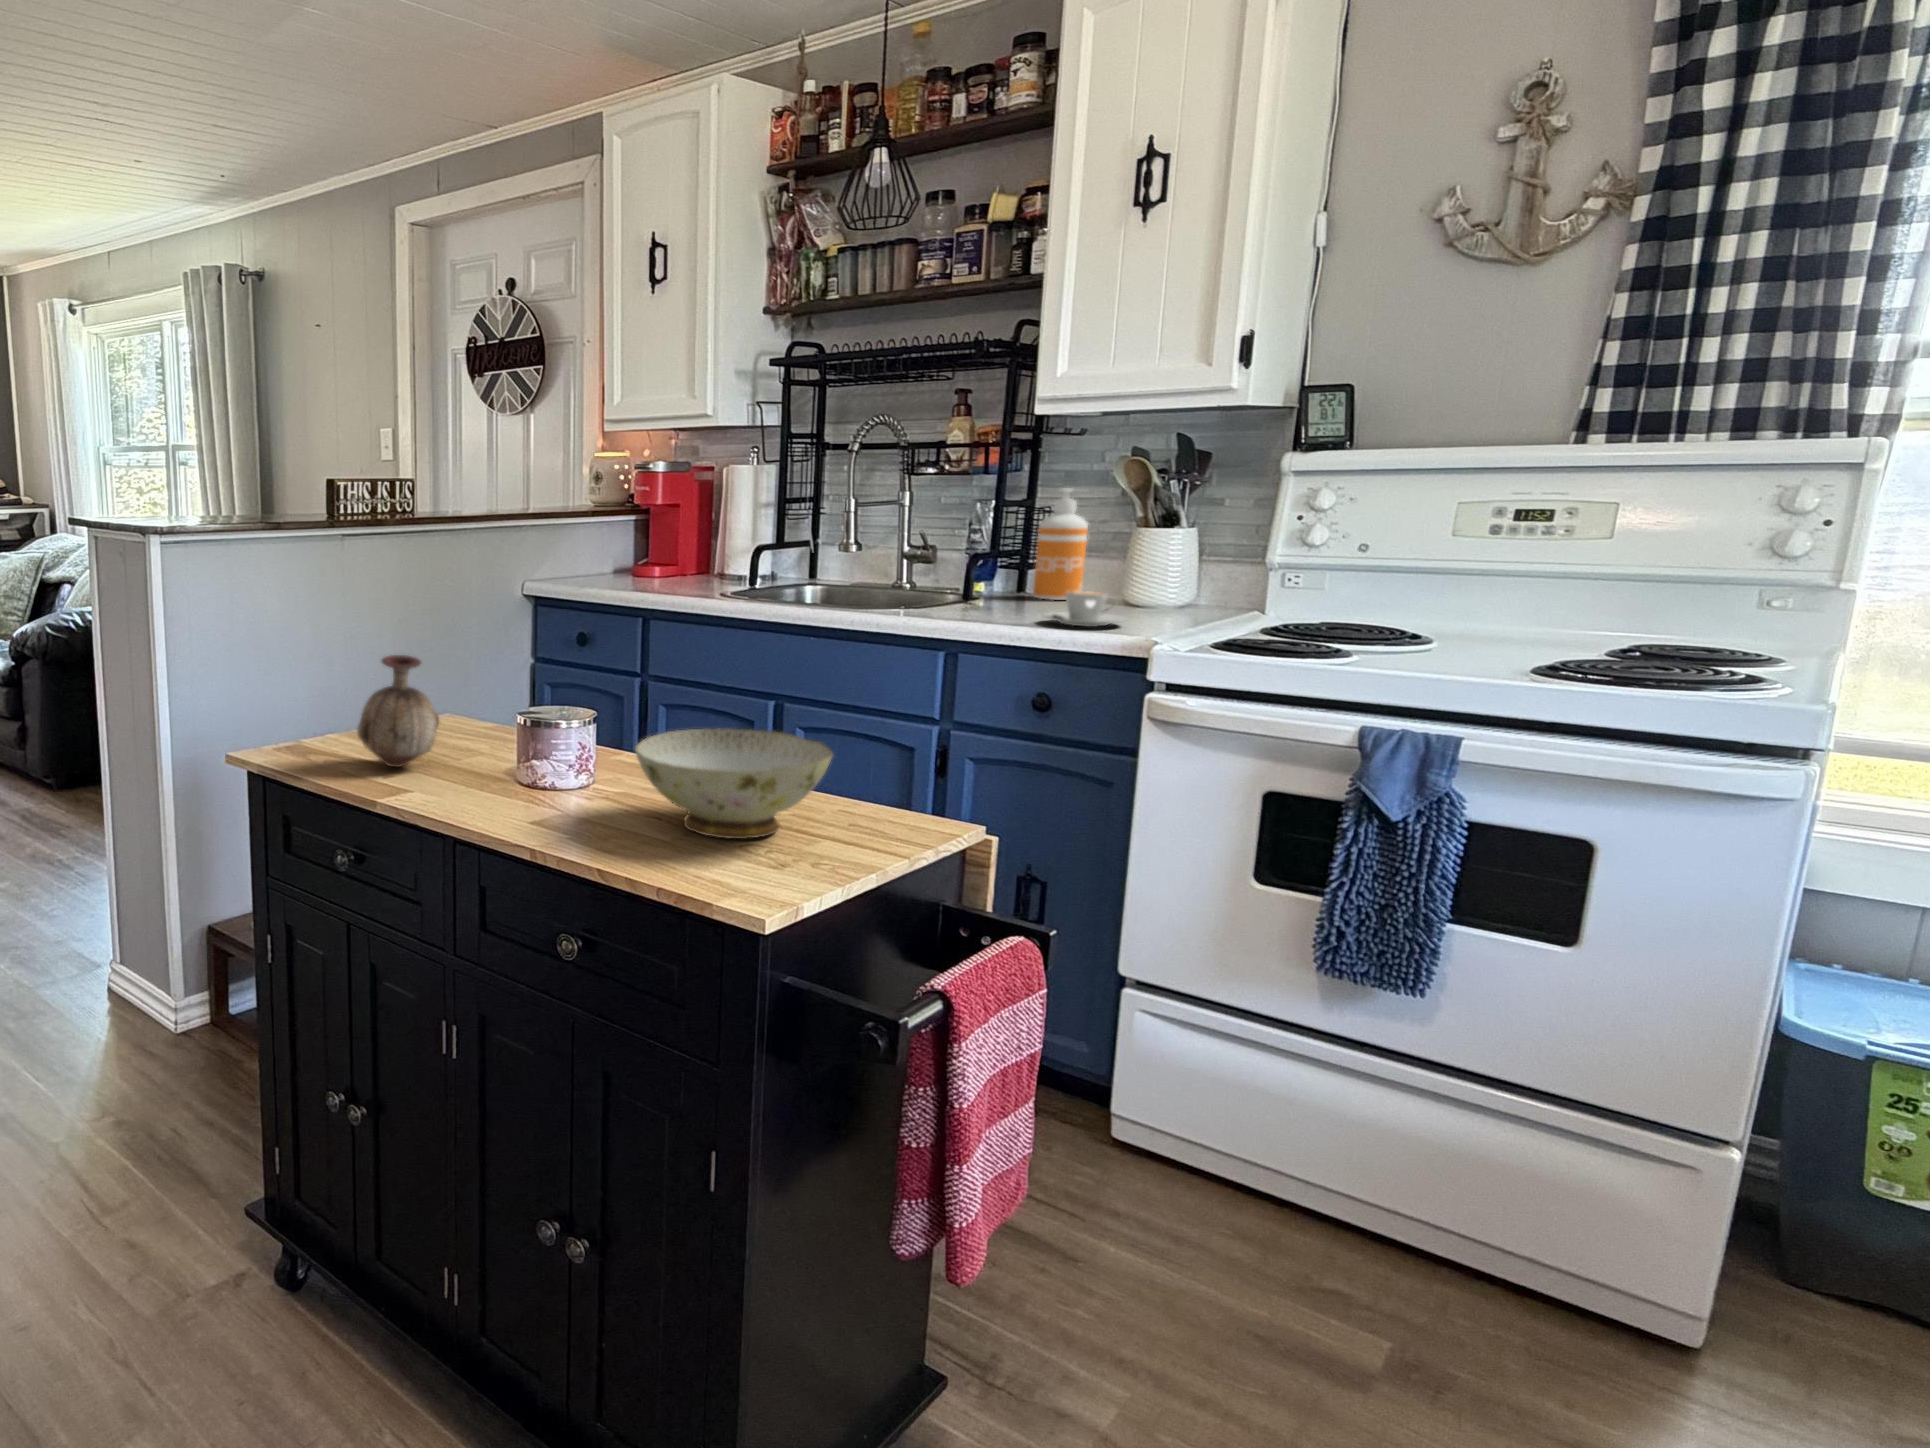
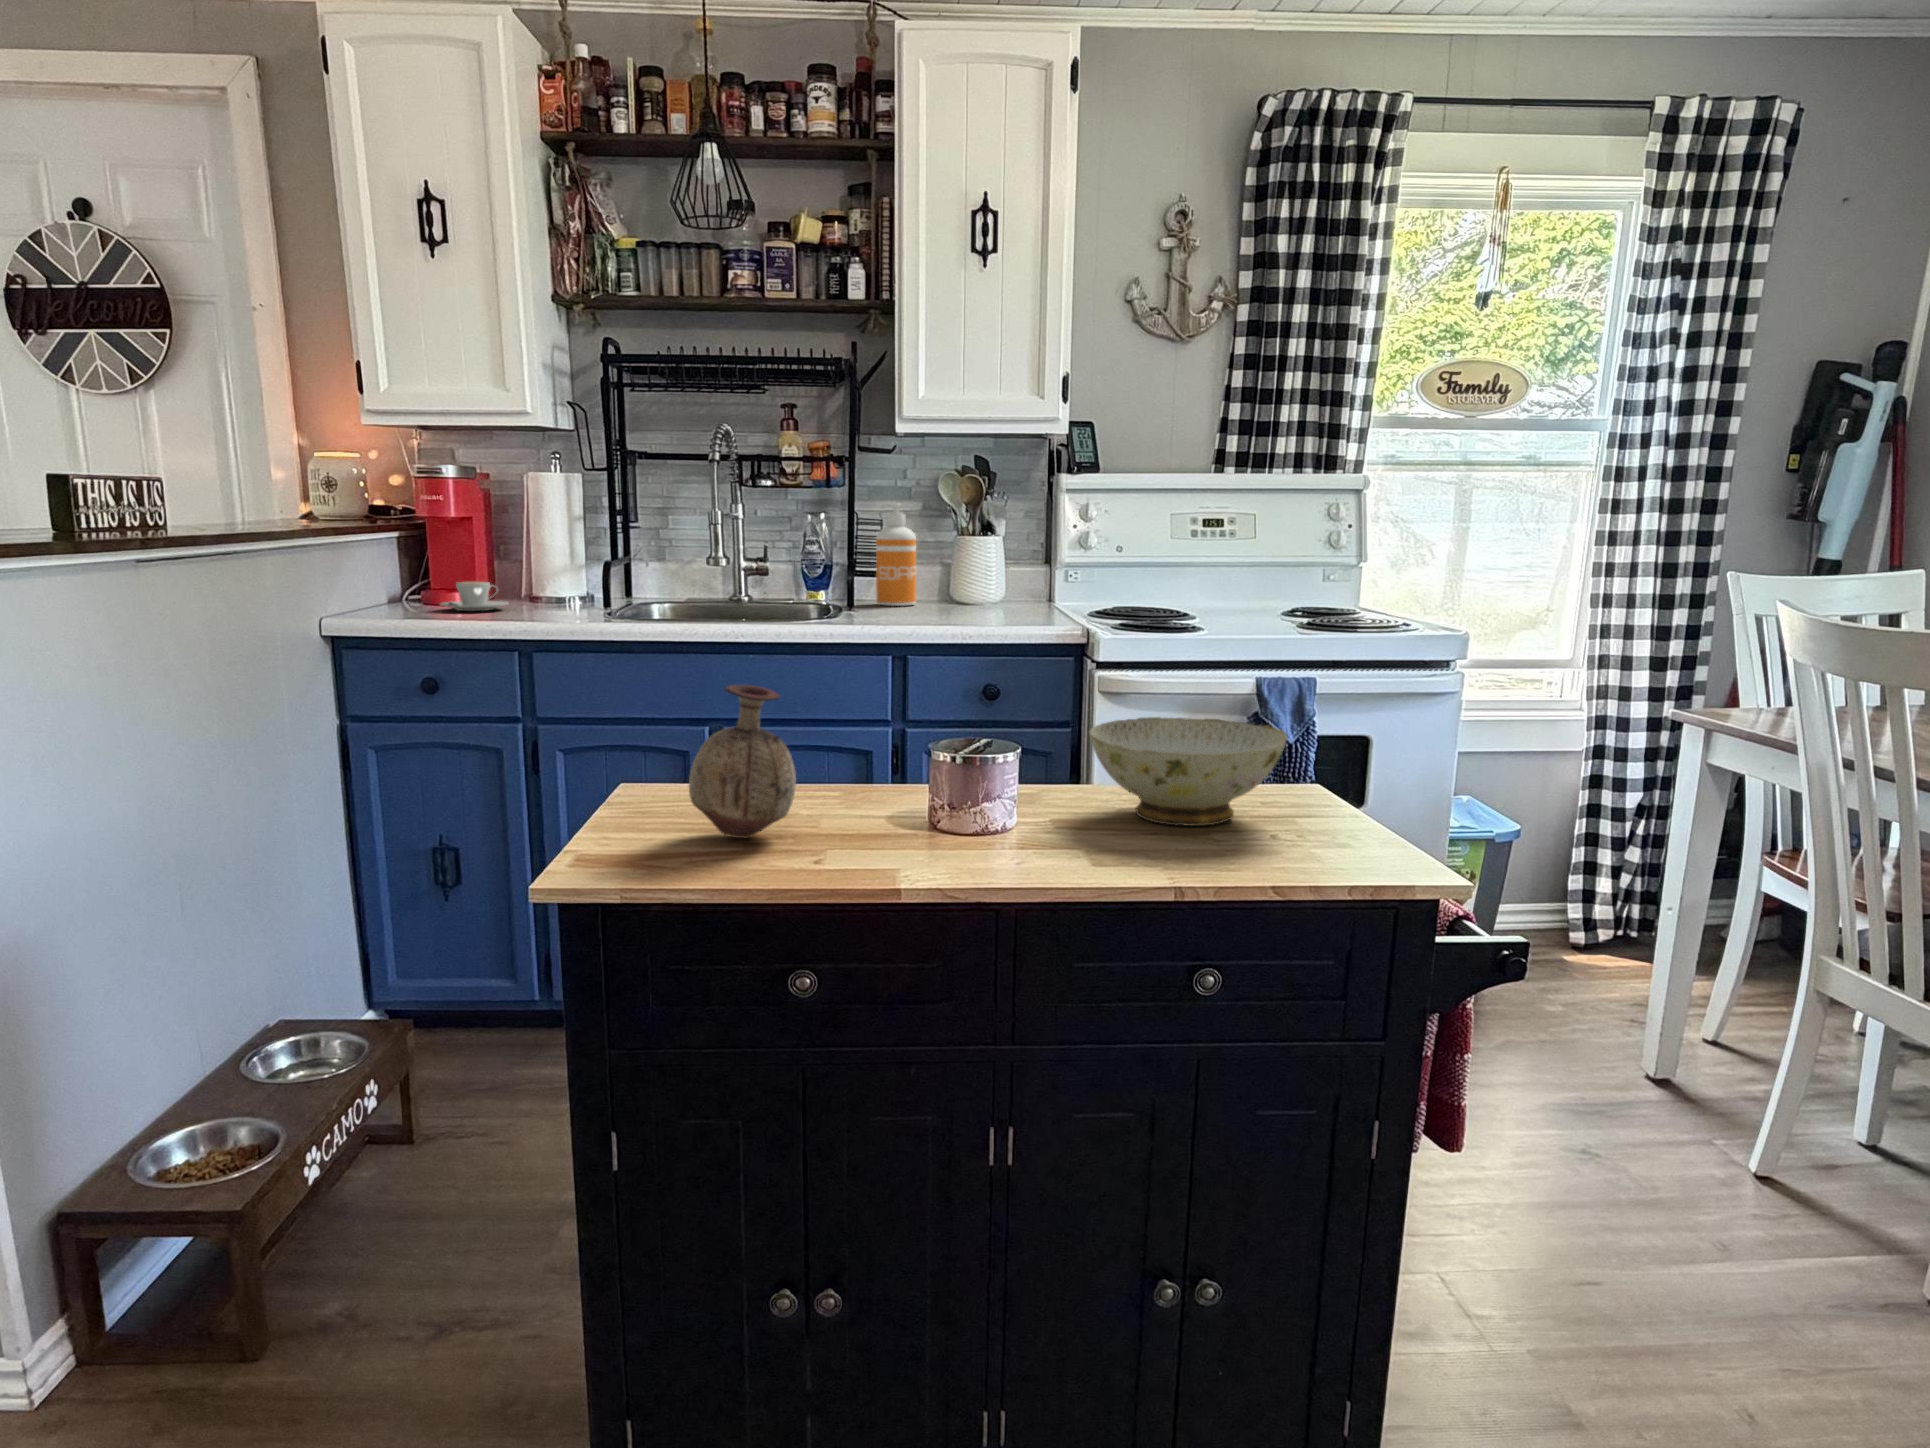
coffee cup: present [1043,591,1126,627] -> present [440,582,508,611]

